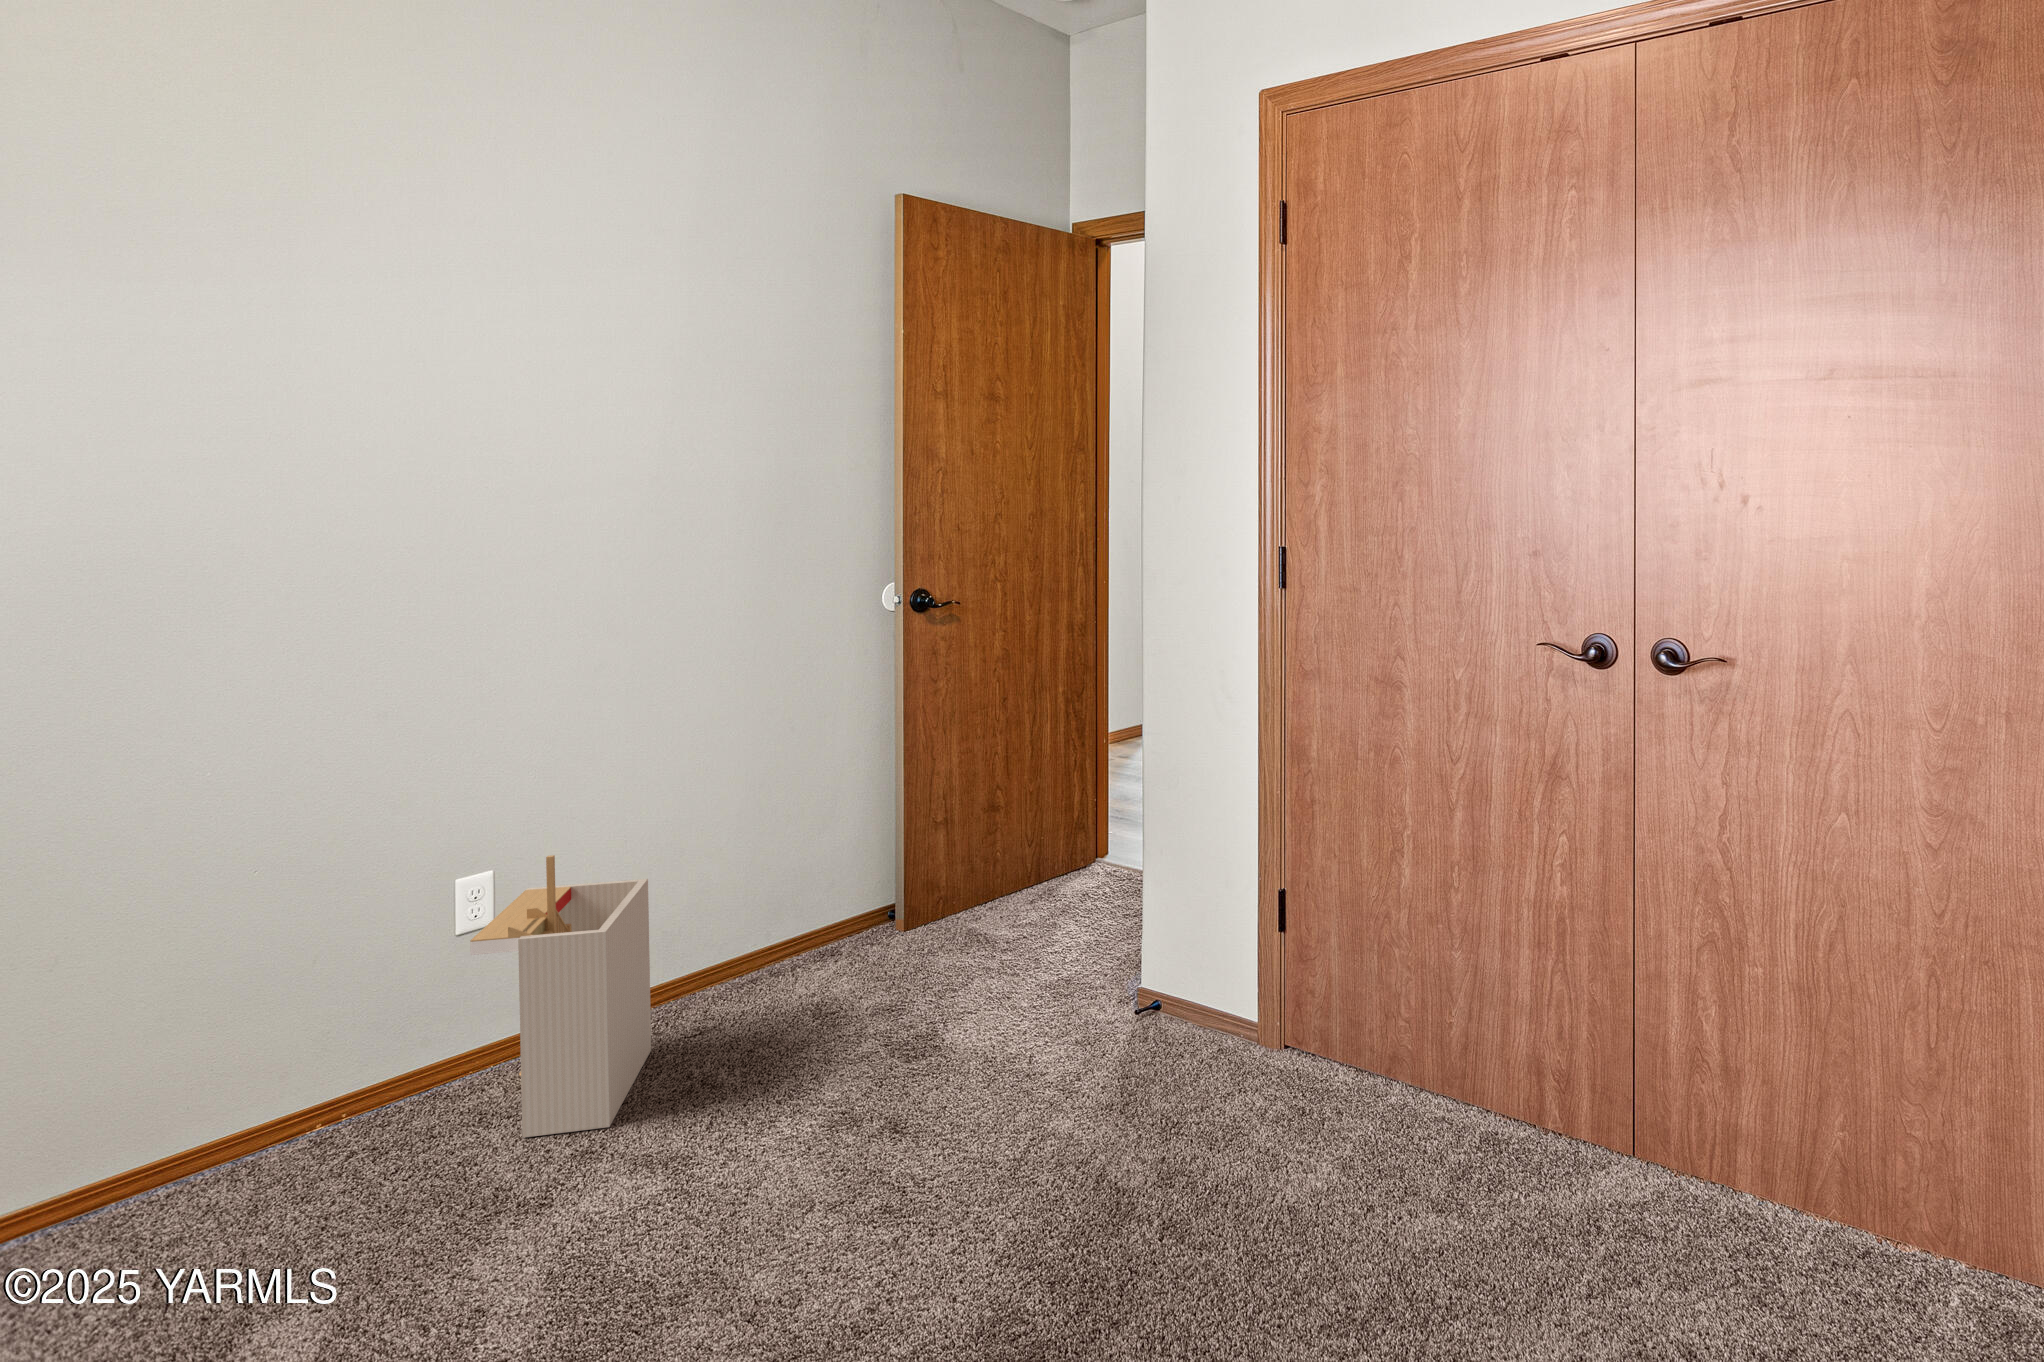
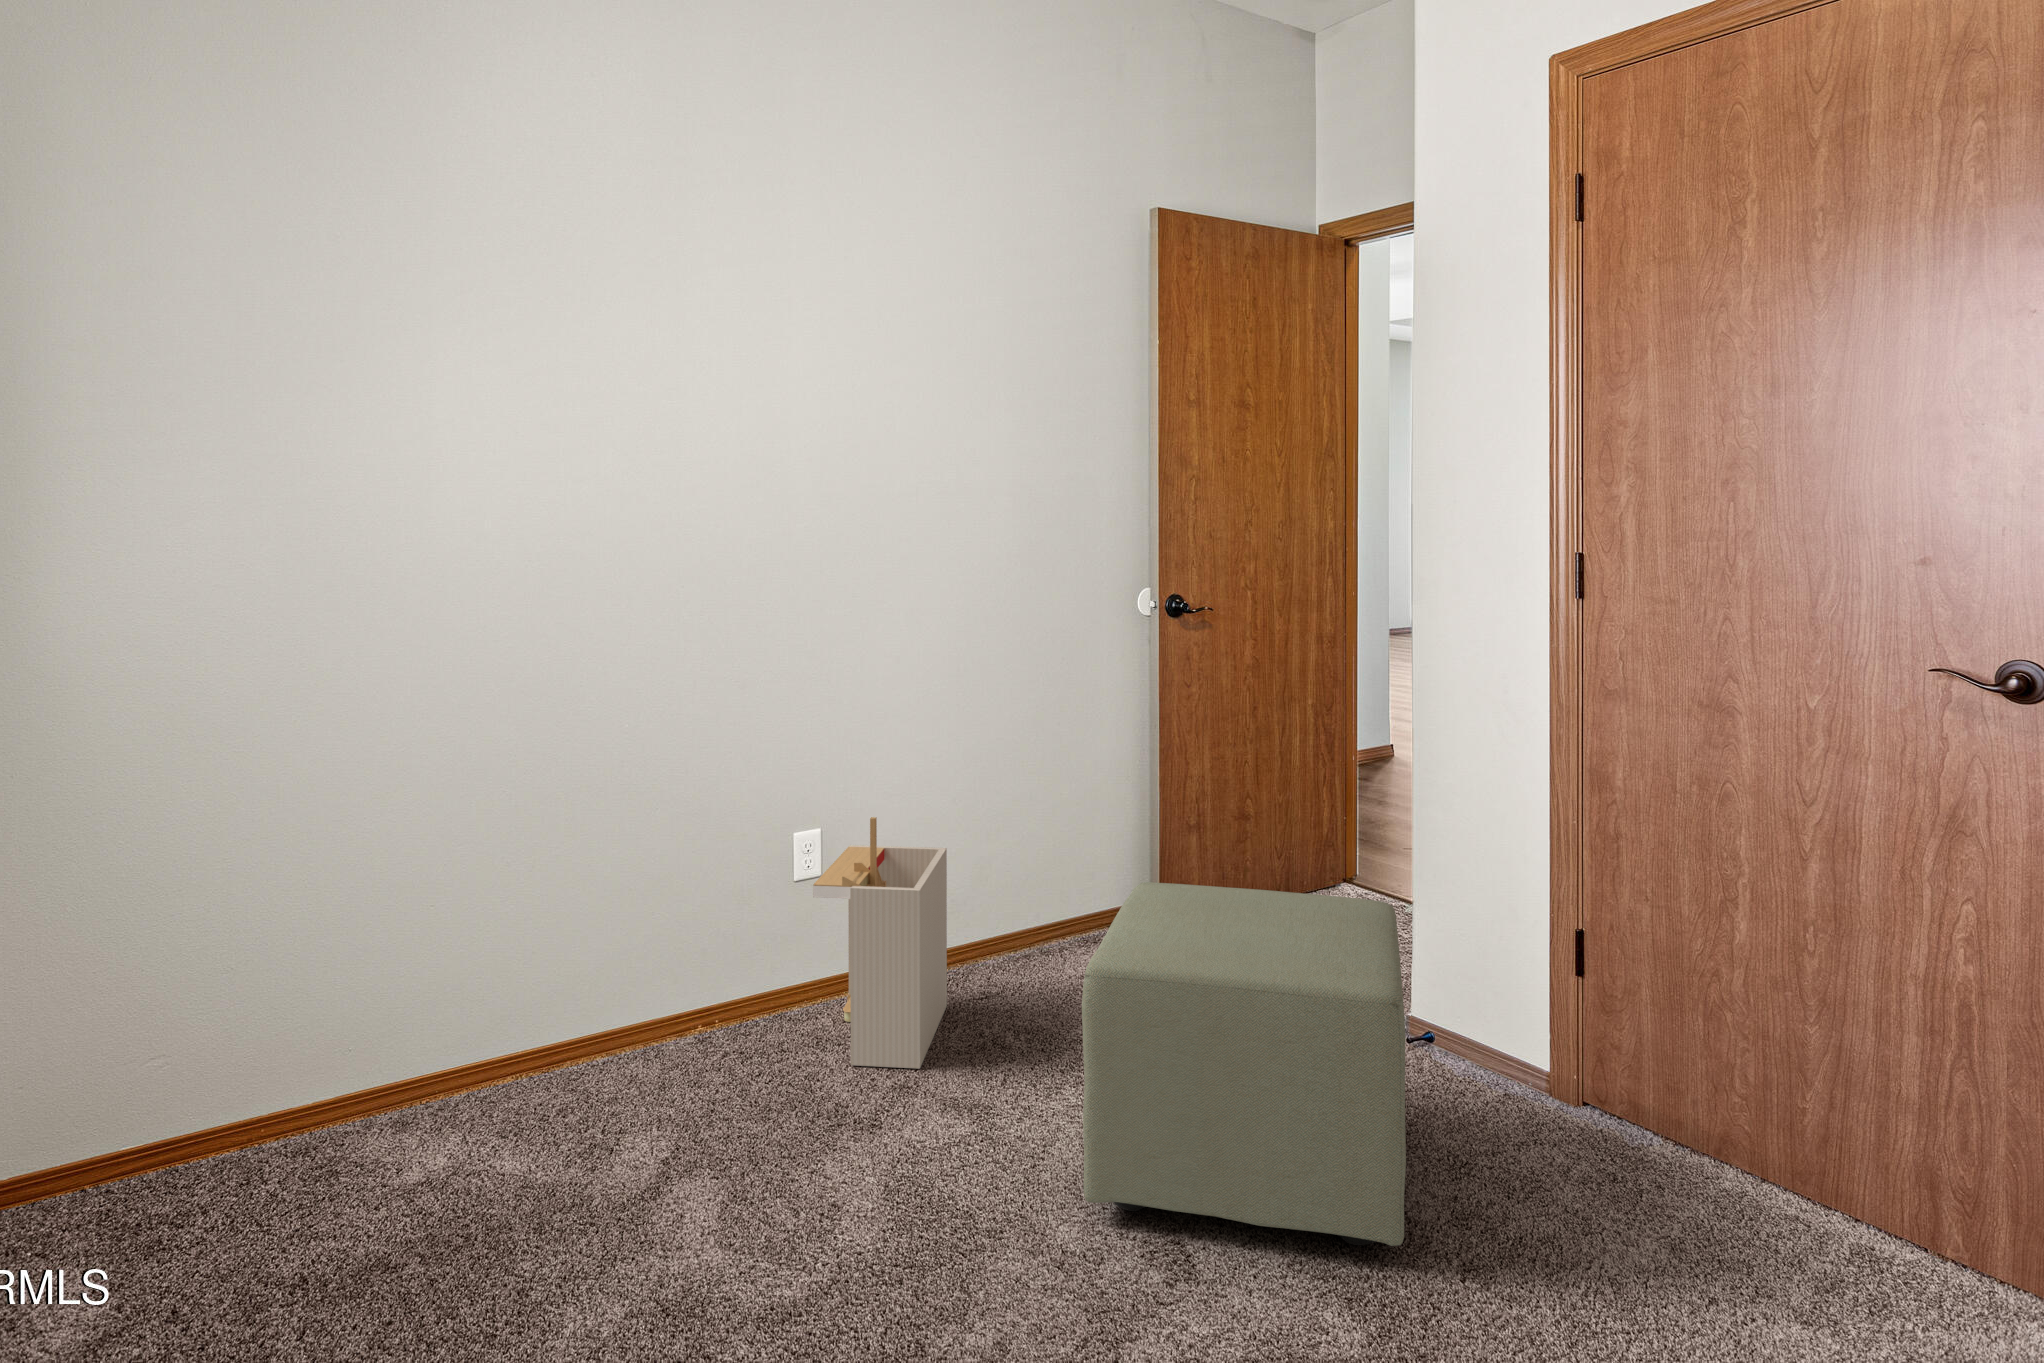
ottoman: none [777,886,1115,1242] -> present [1082,882,1406,1246]

